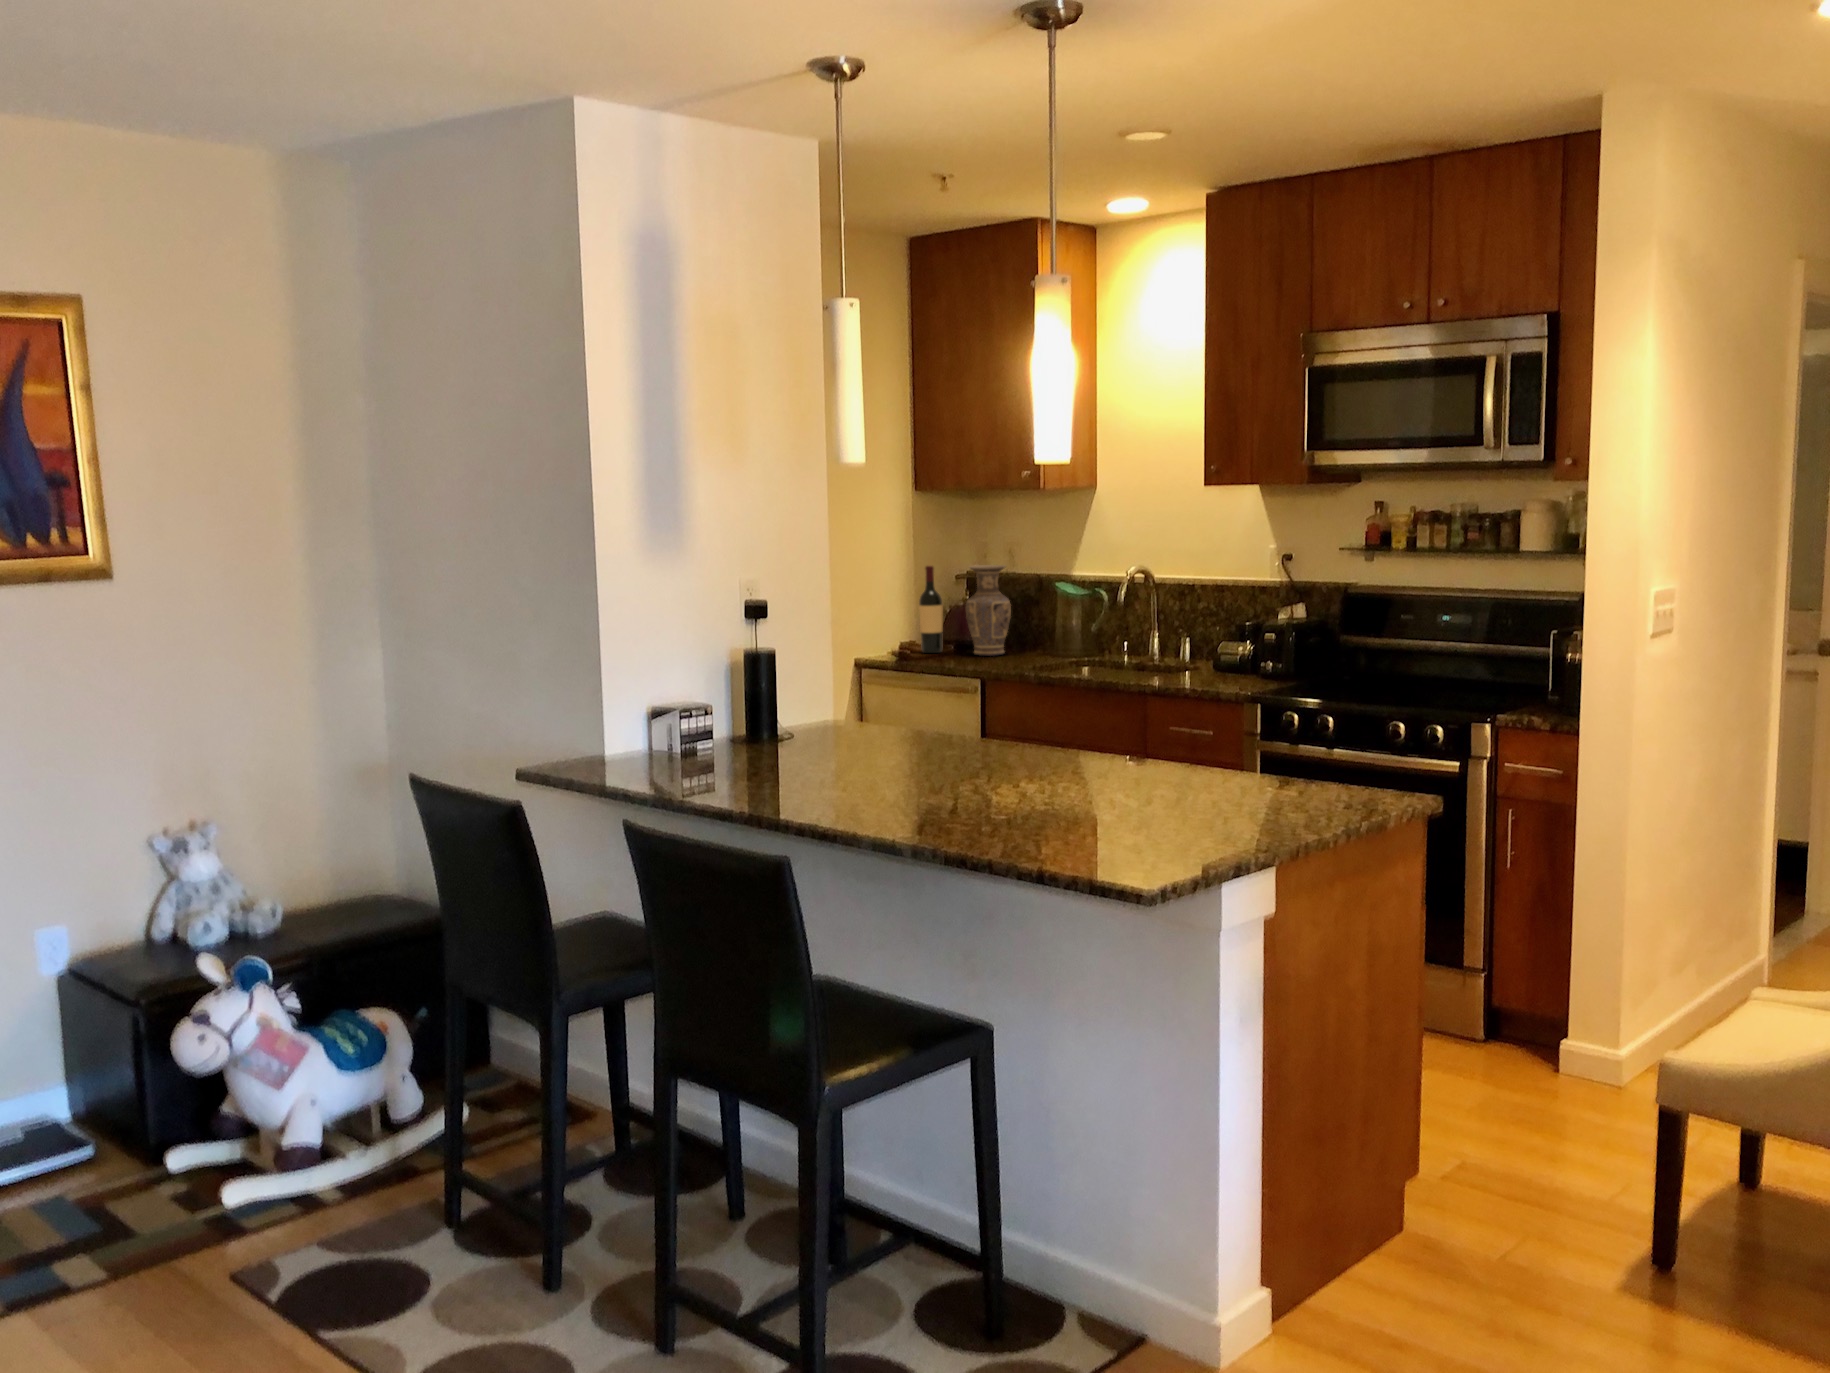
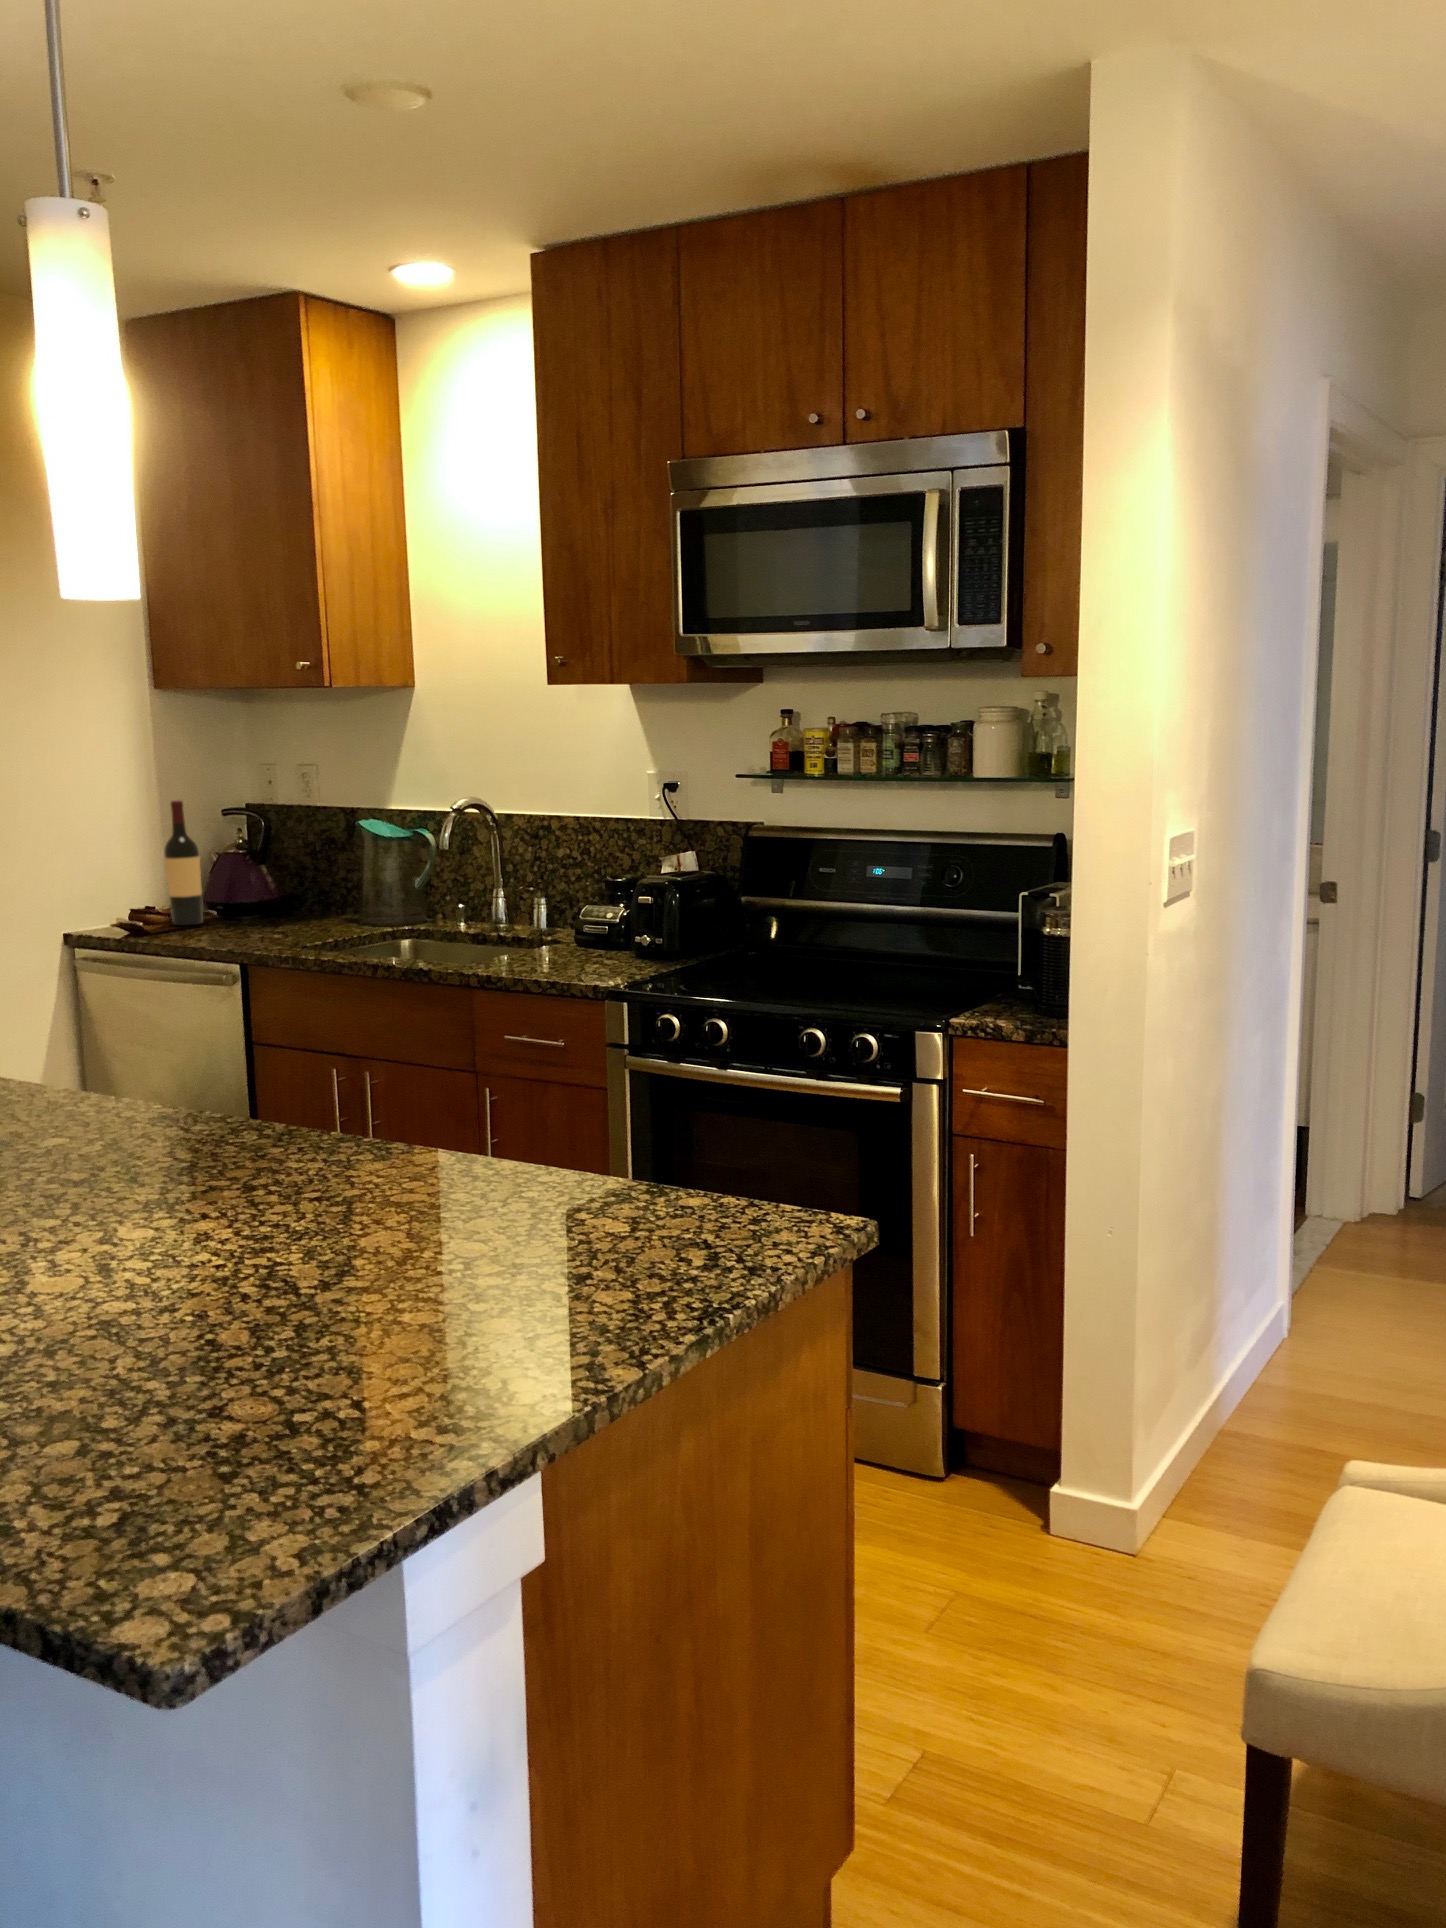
vase: present [966,565,1011,656] -> none [231,799,298,928]

